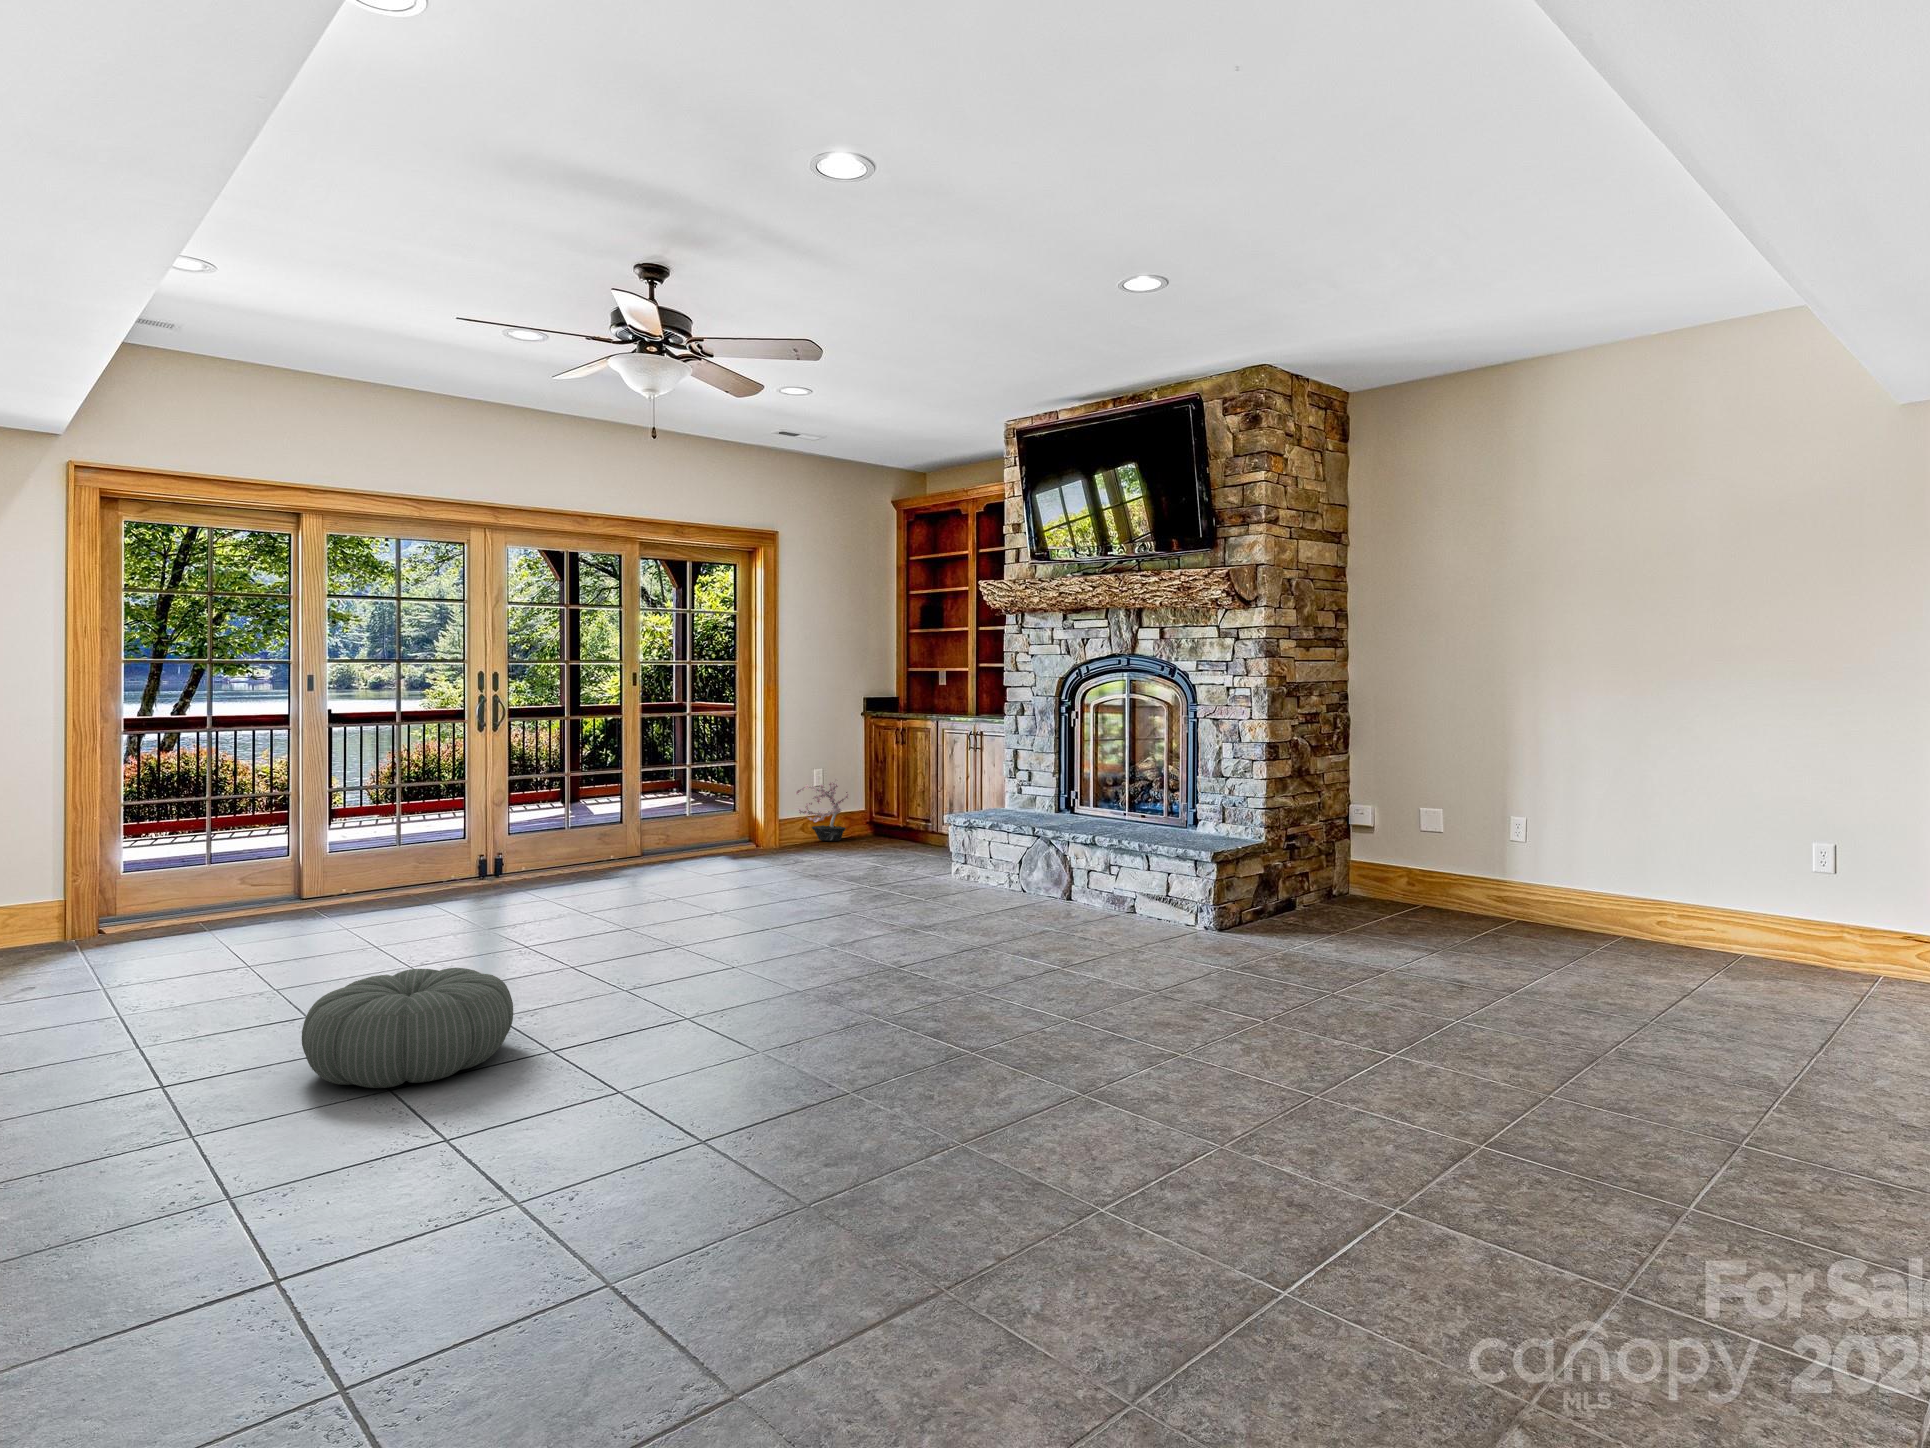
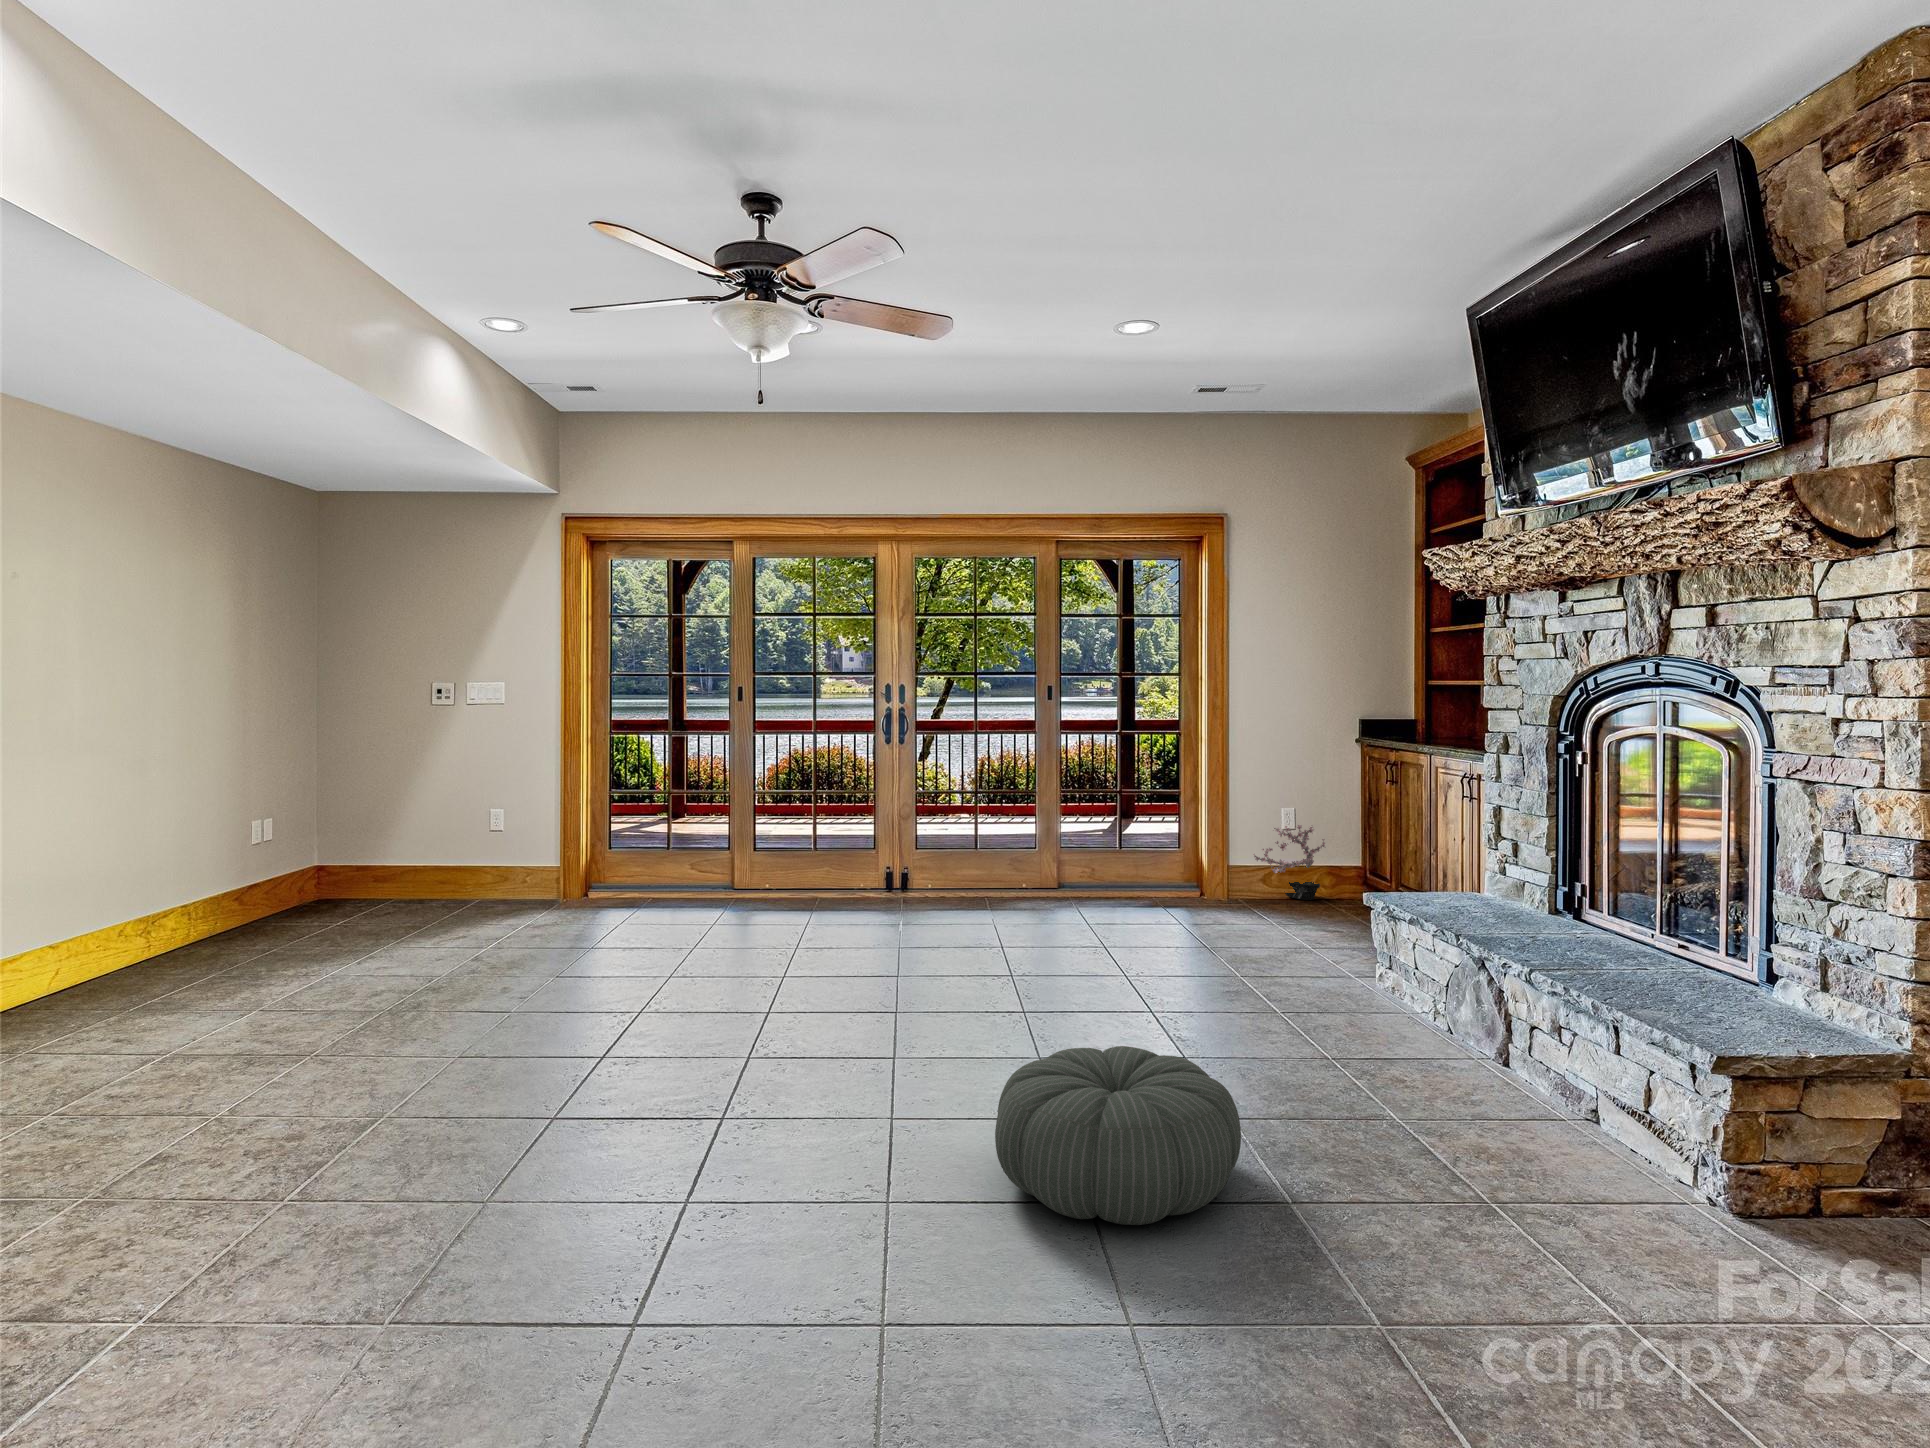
pouf: present [302,968,513,1088] -> present [995,1046,1241,1225]

